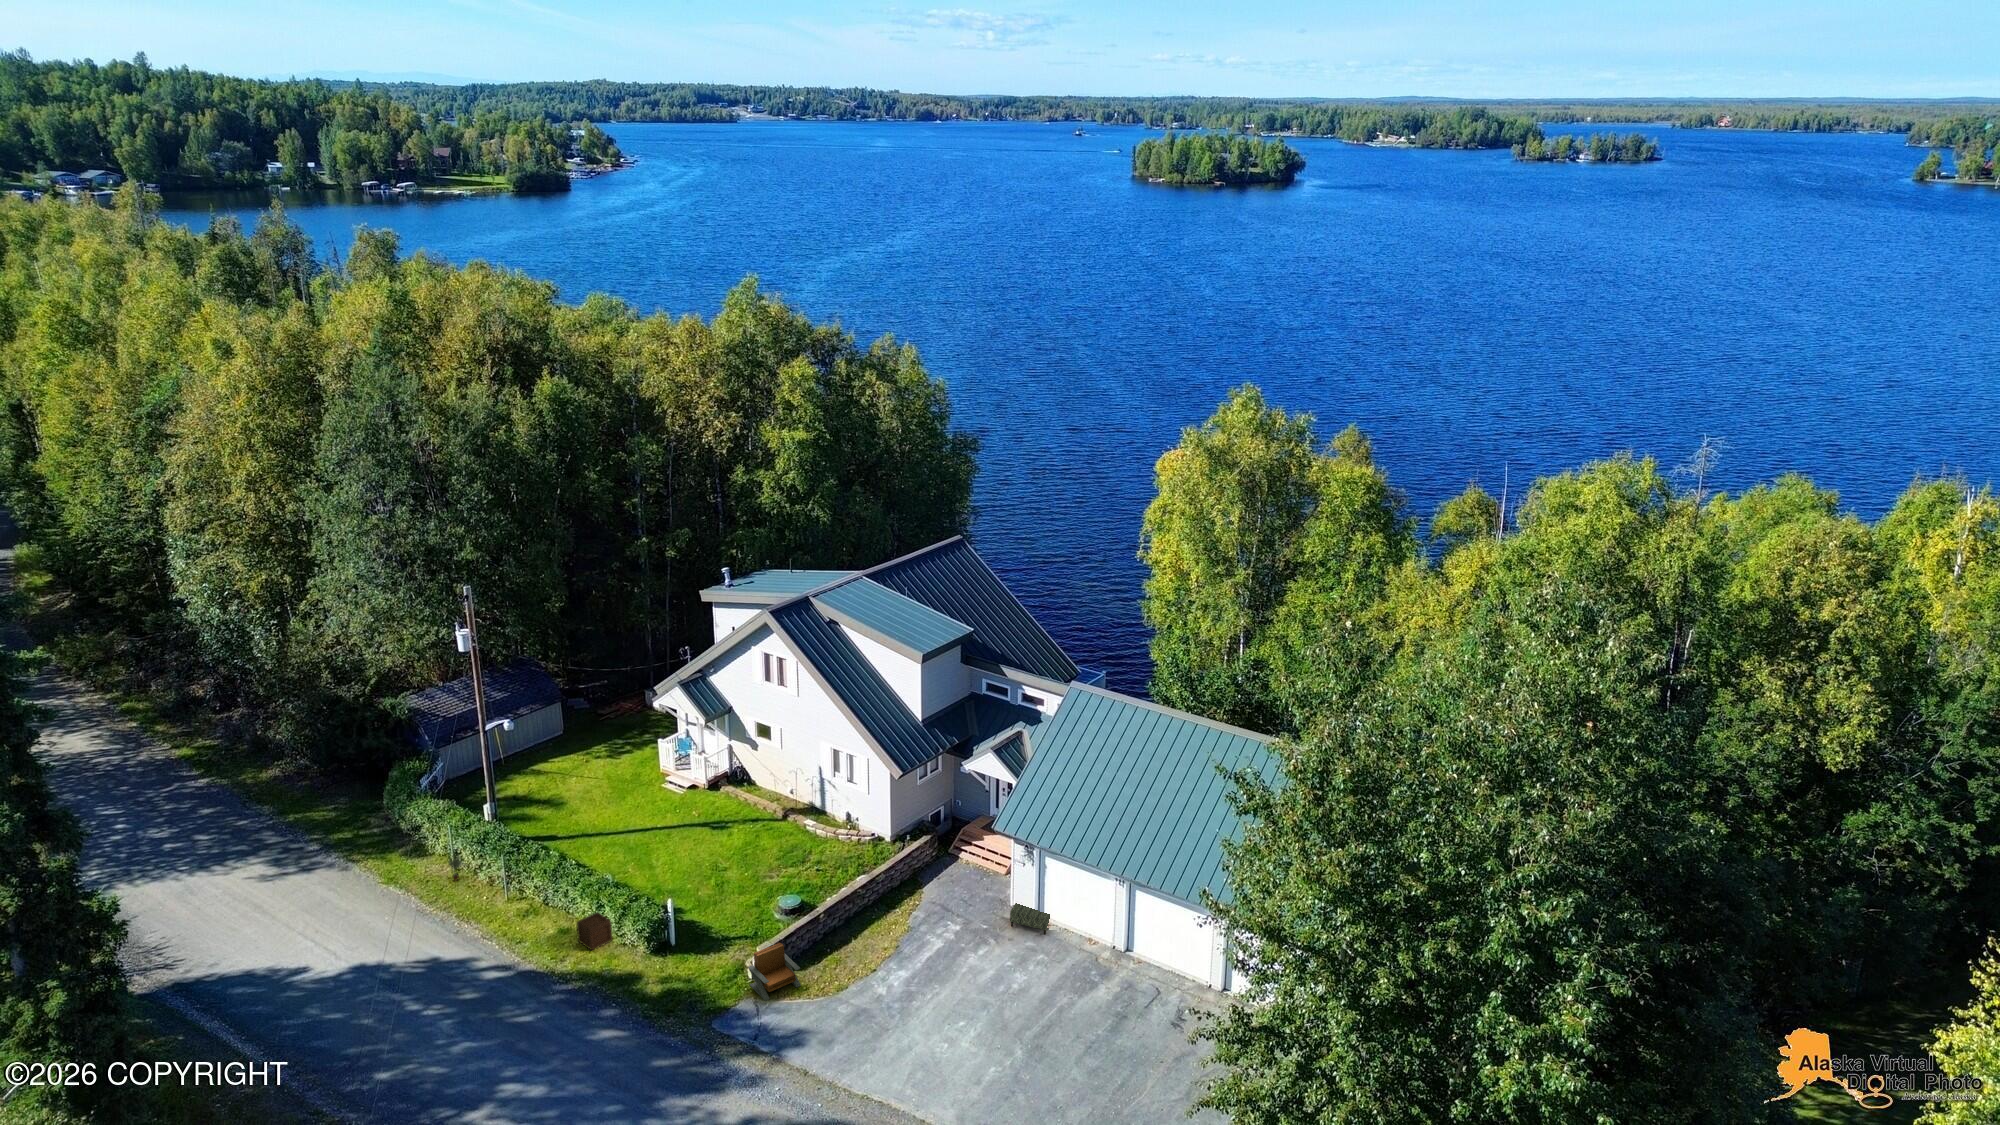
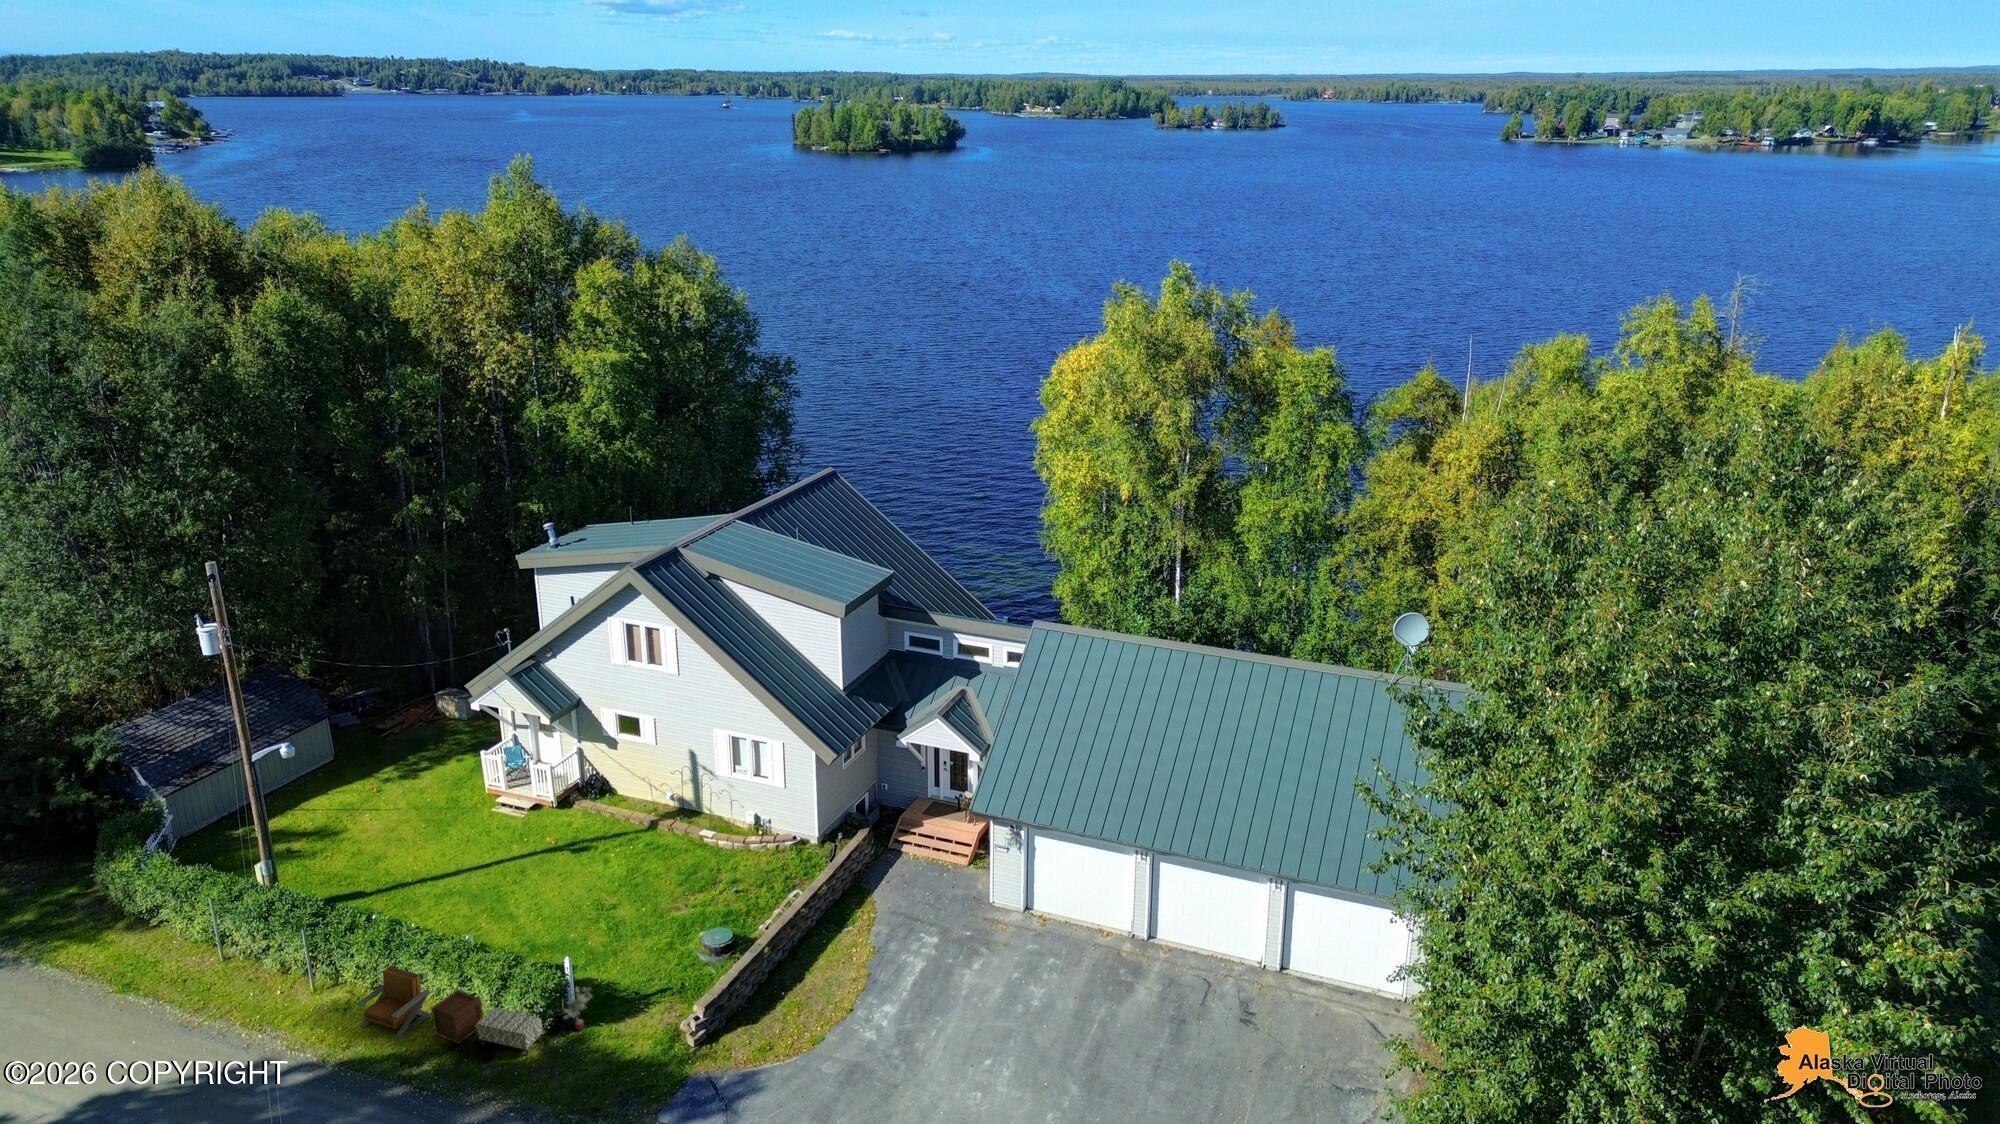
potted tree: present [449,854,464,881] -> present [563,987,592,1030]
bench: present [1010,903,1050,934] -> present [477,1008,543,1055]
lounge chair: present [748,943,801,1001] -> present [357,966,432,1039]

